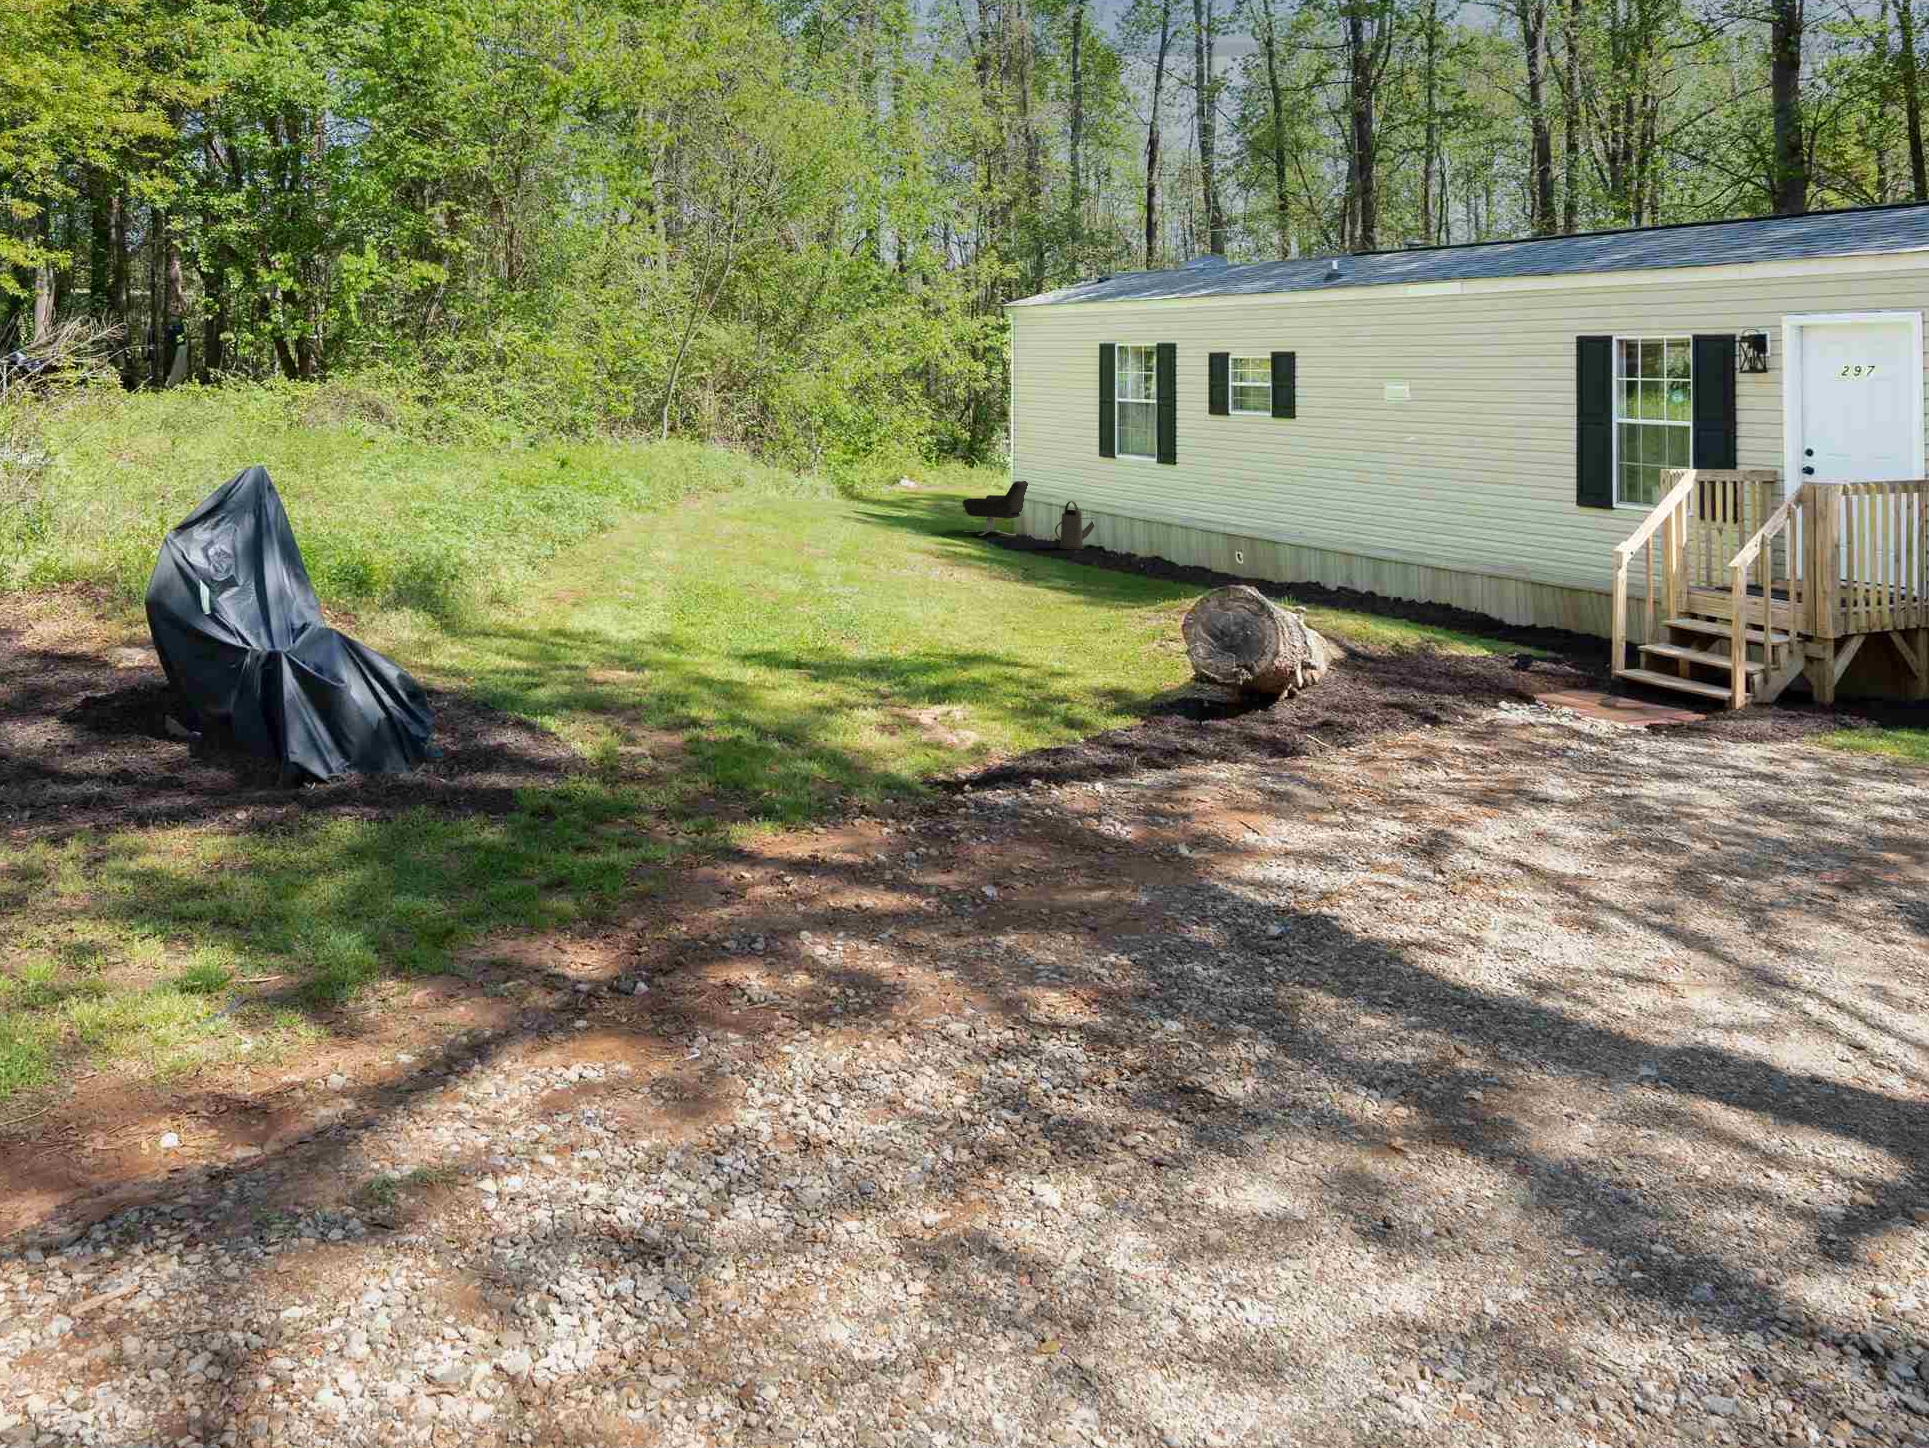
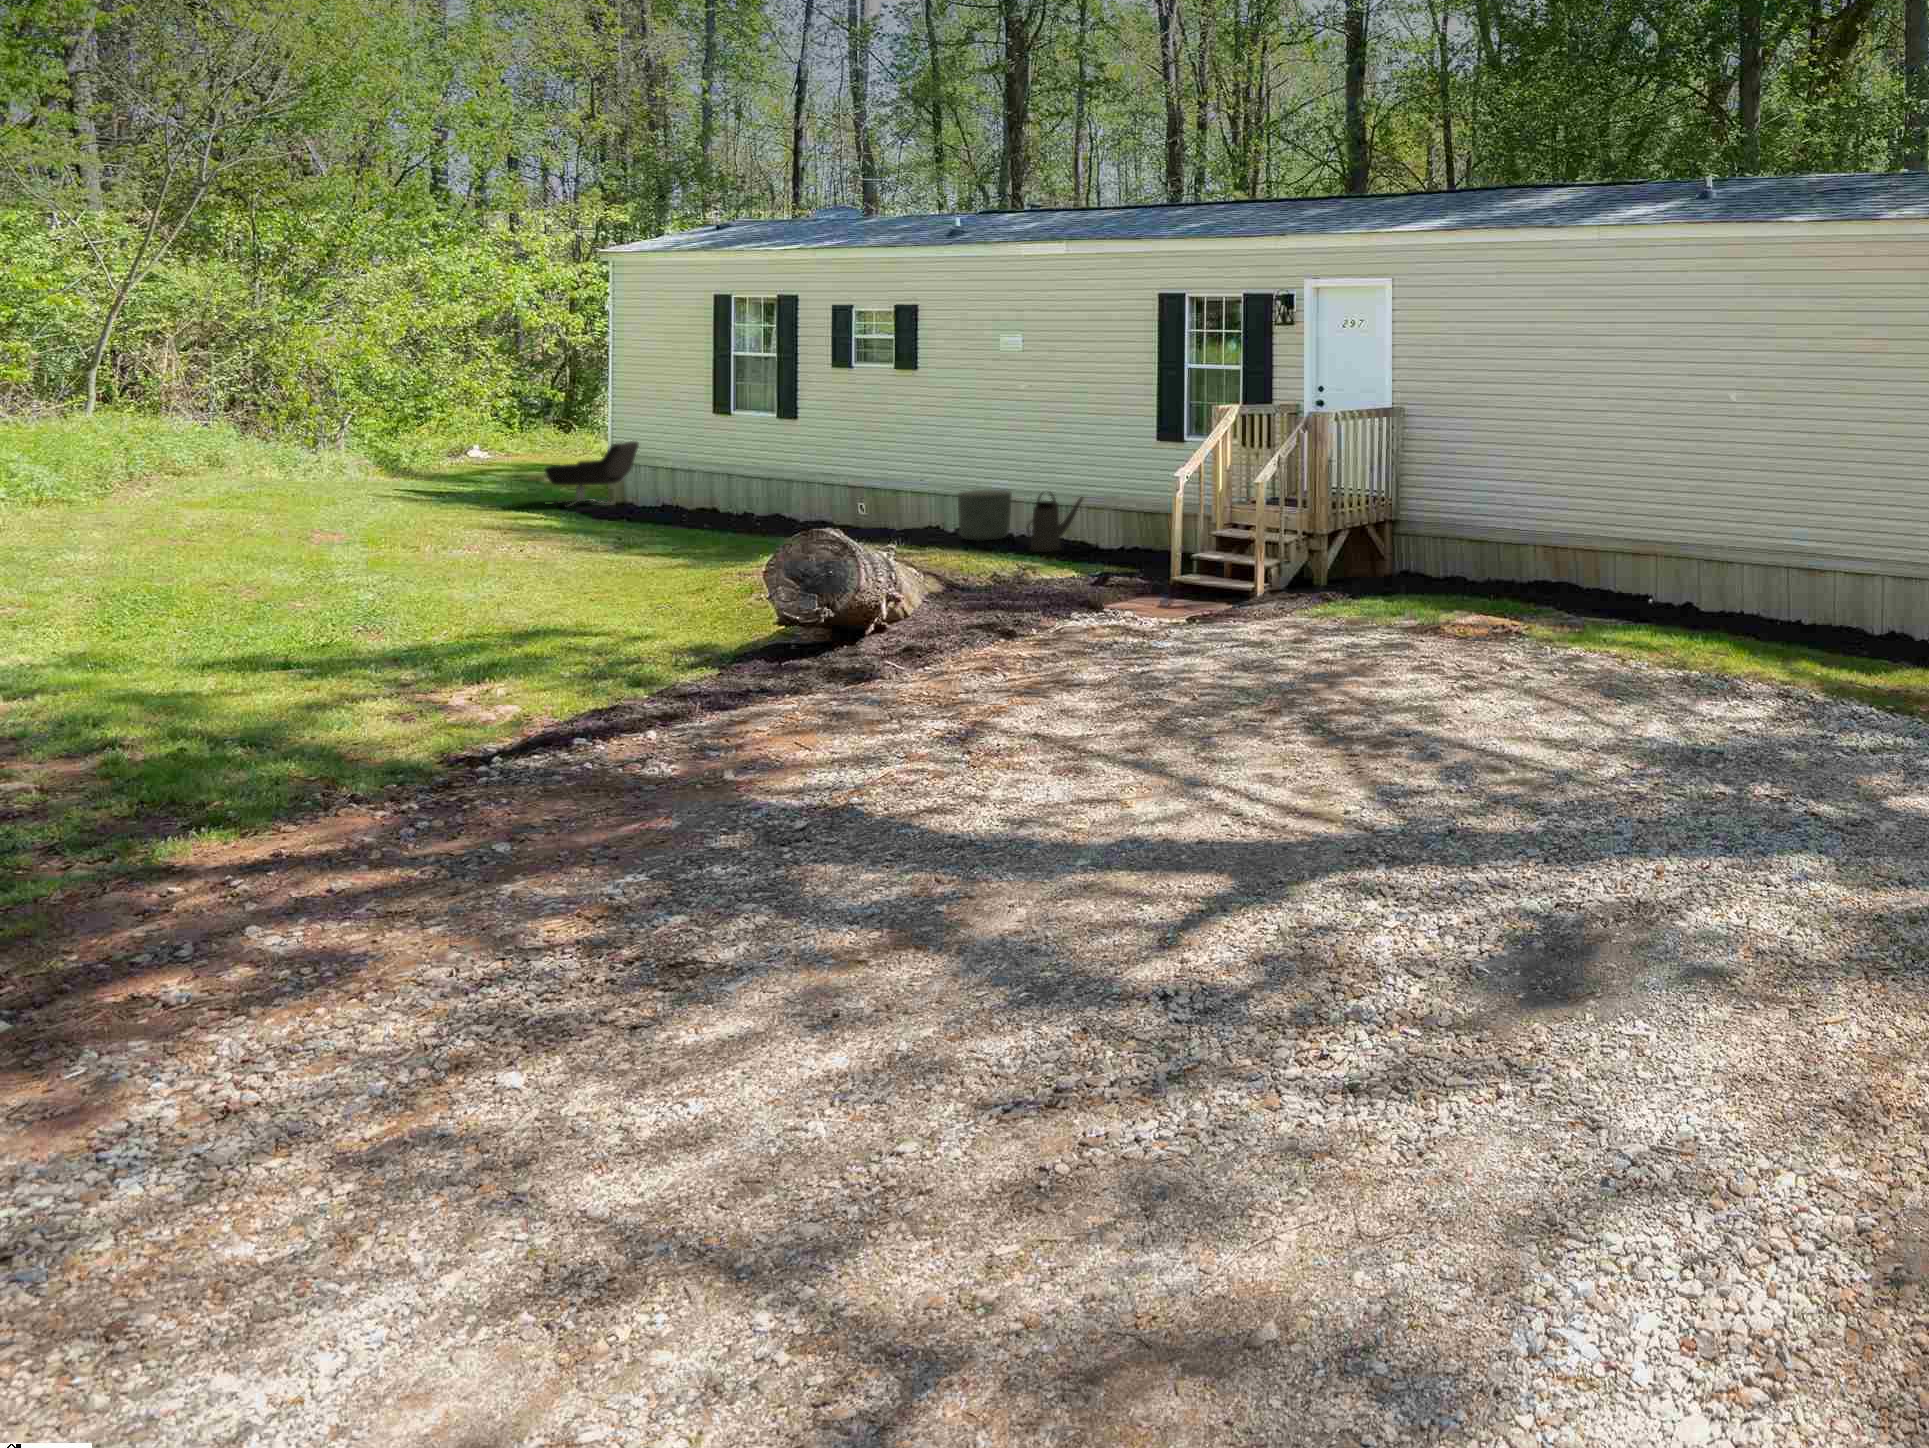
watering can: present [1055,501,1094,549] -> present [1026,492,1083,552]
planter: none [1340,548,1399,603] -> present [958,490,1012,541]

